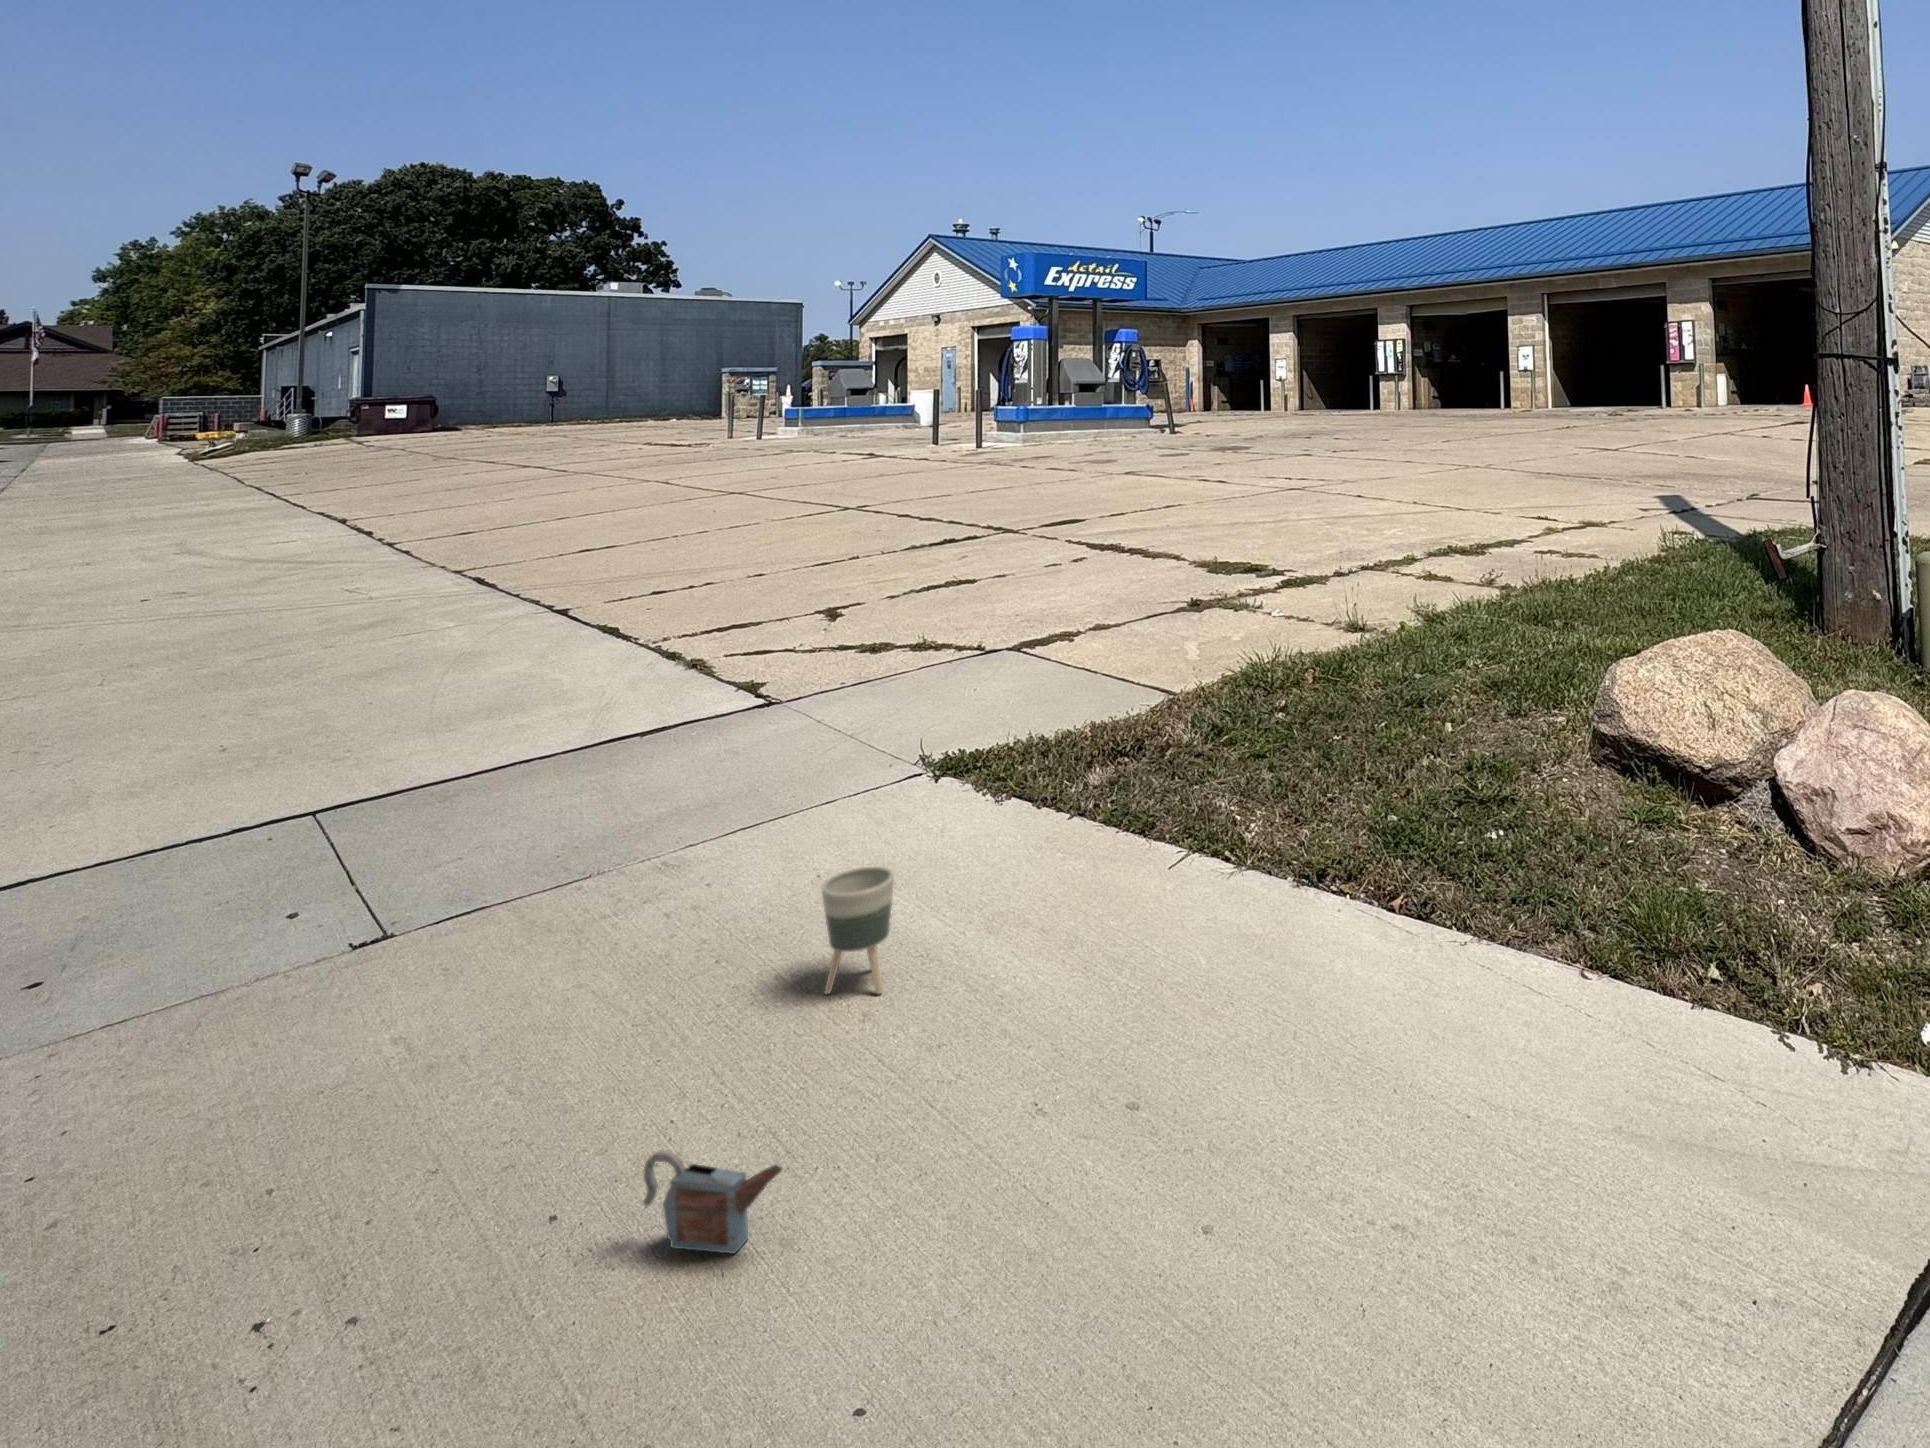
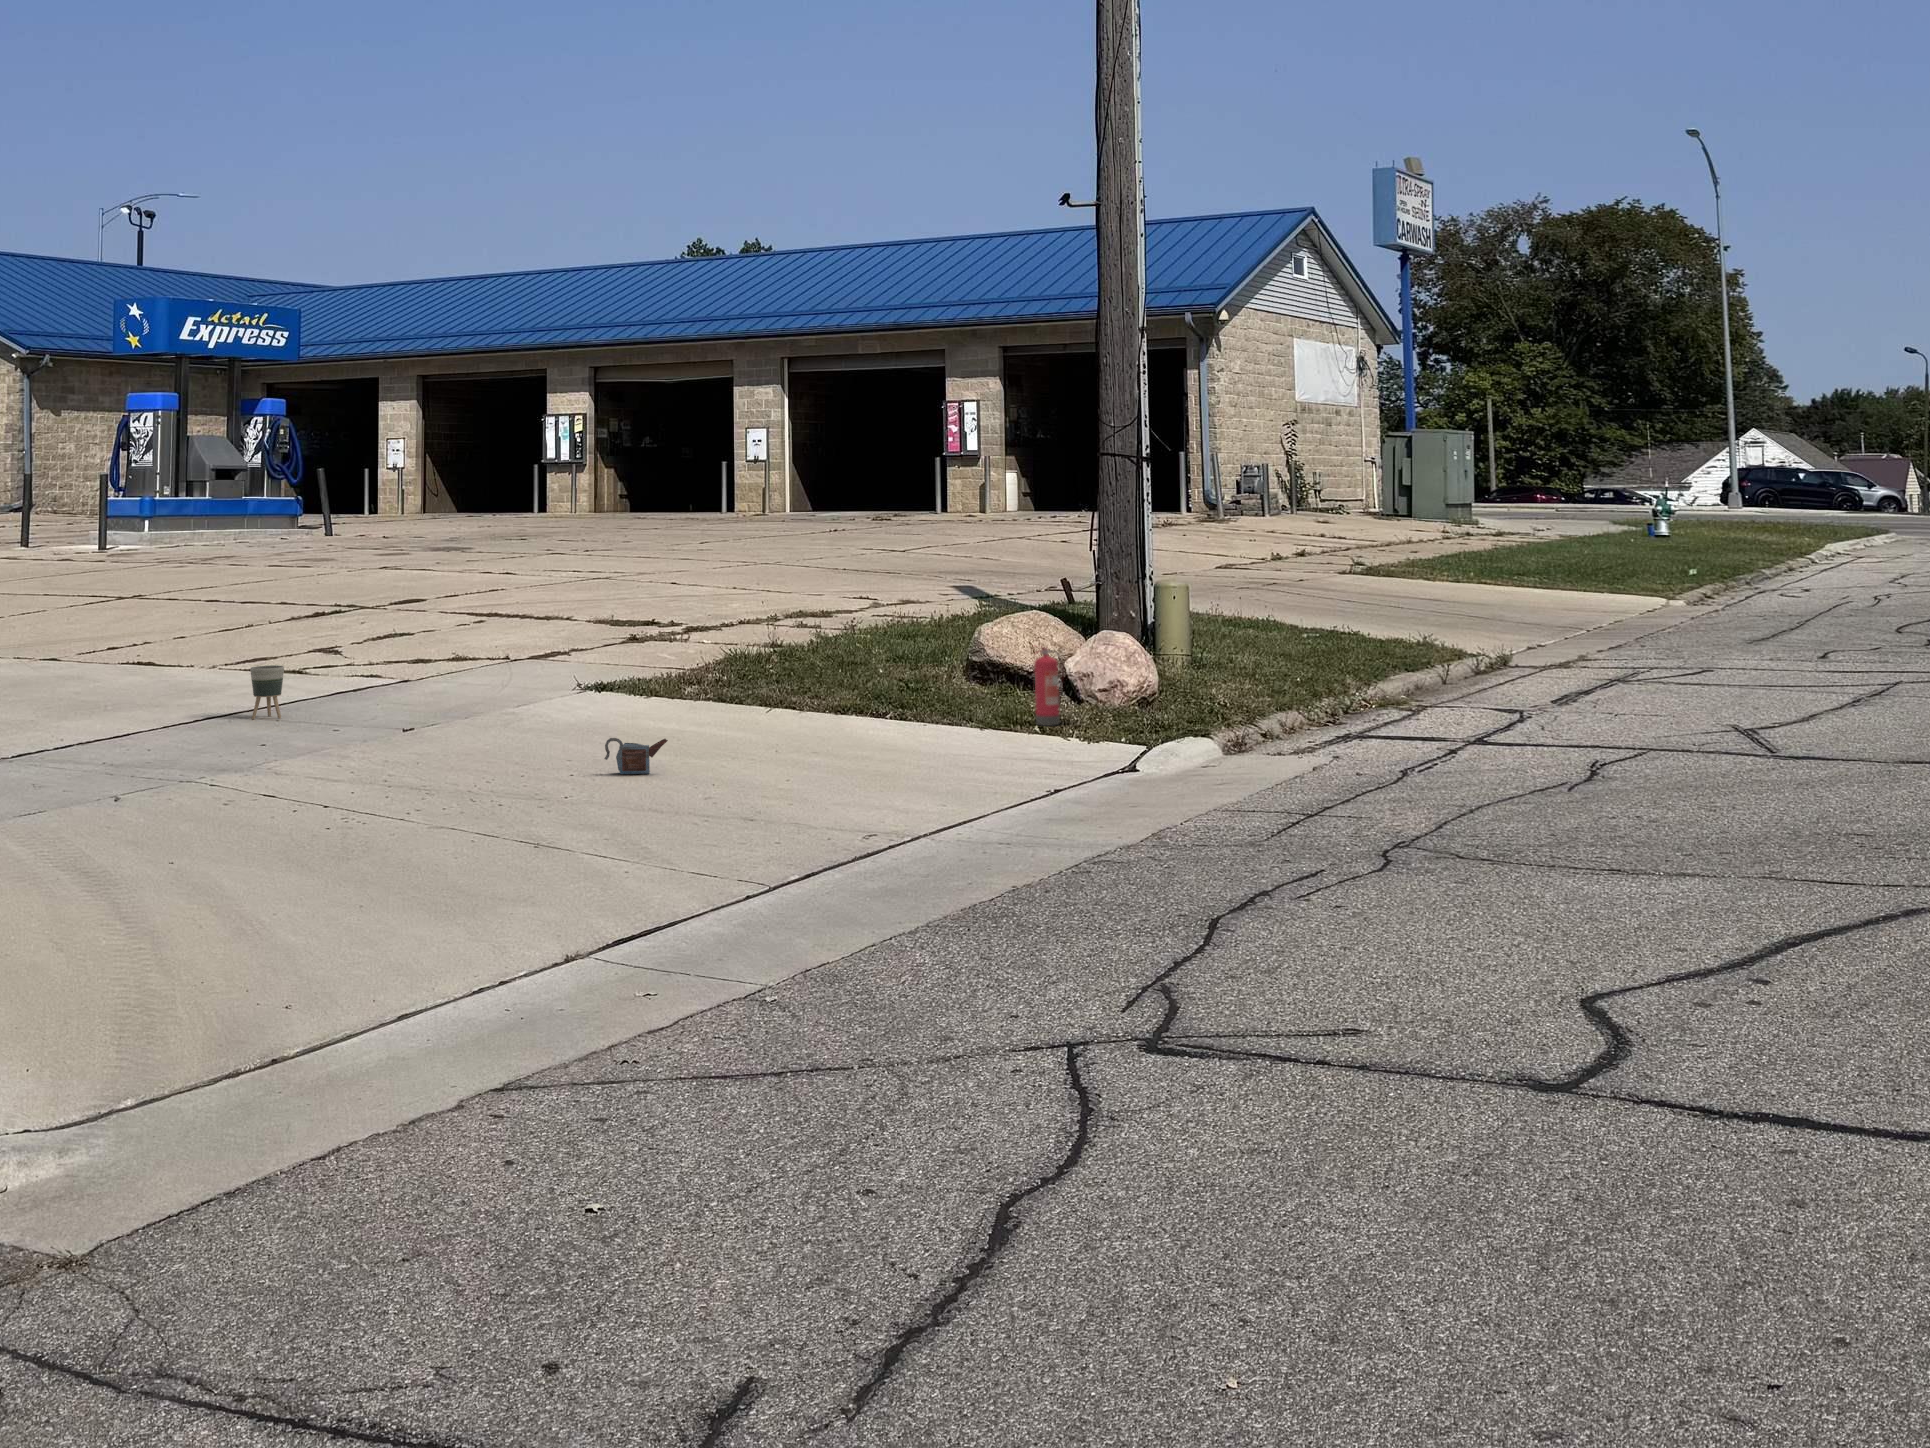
fire extinguisher: none [1717,778,1780,937] -> present [1034,646,1064,726]
planter: present [822,867,894,994] -> present [250,665,284,719]

